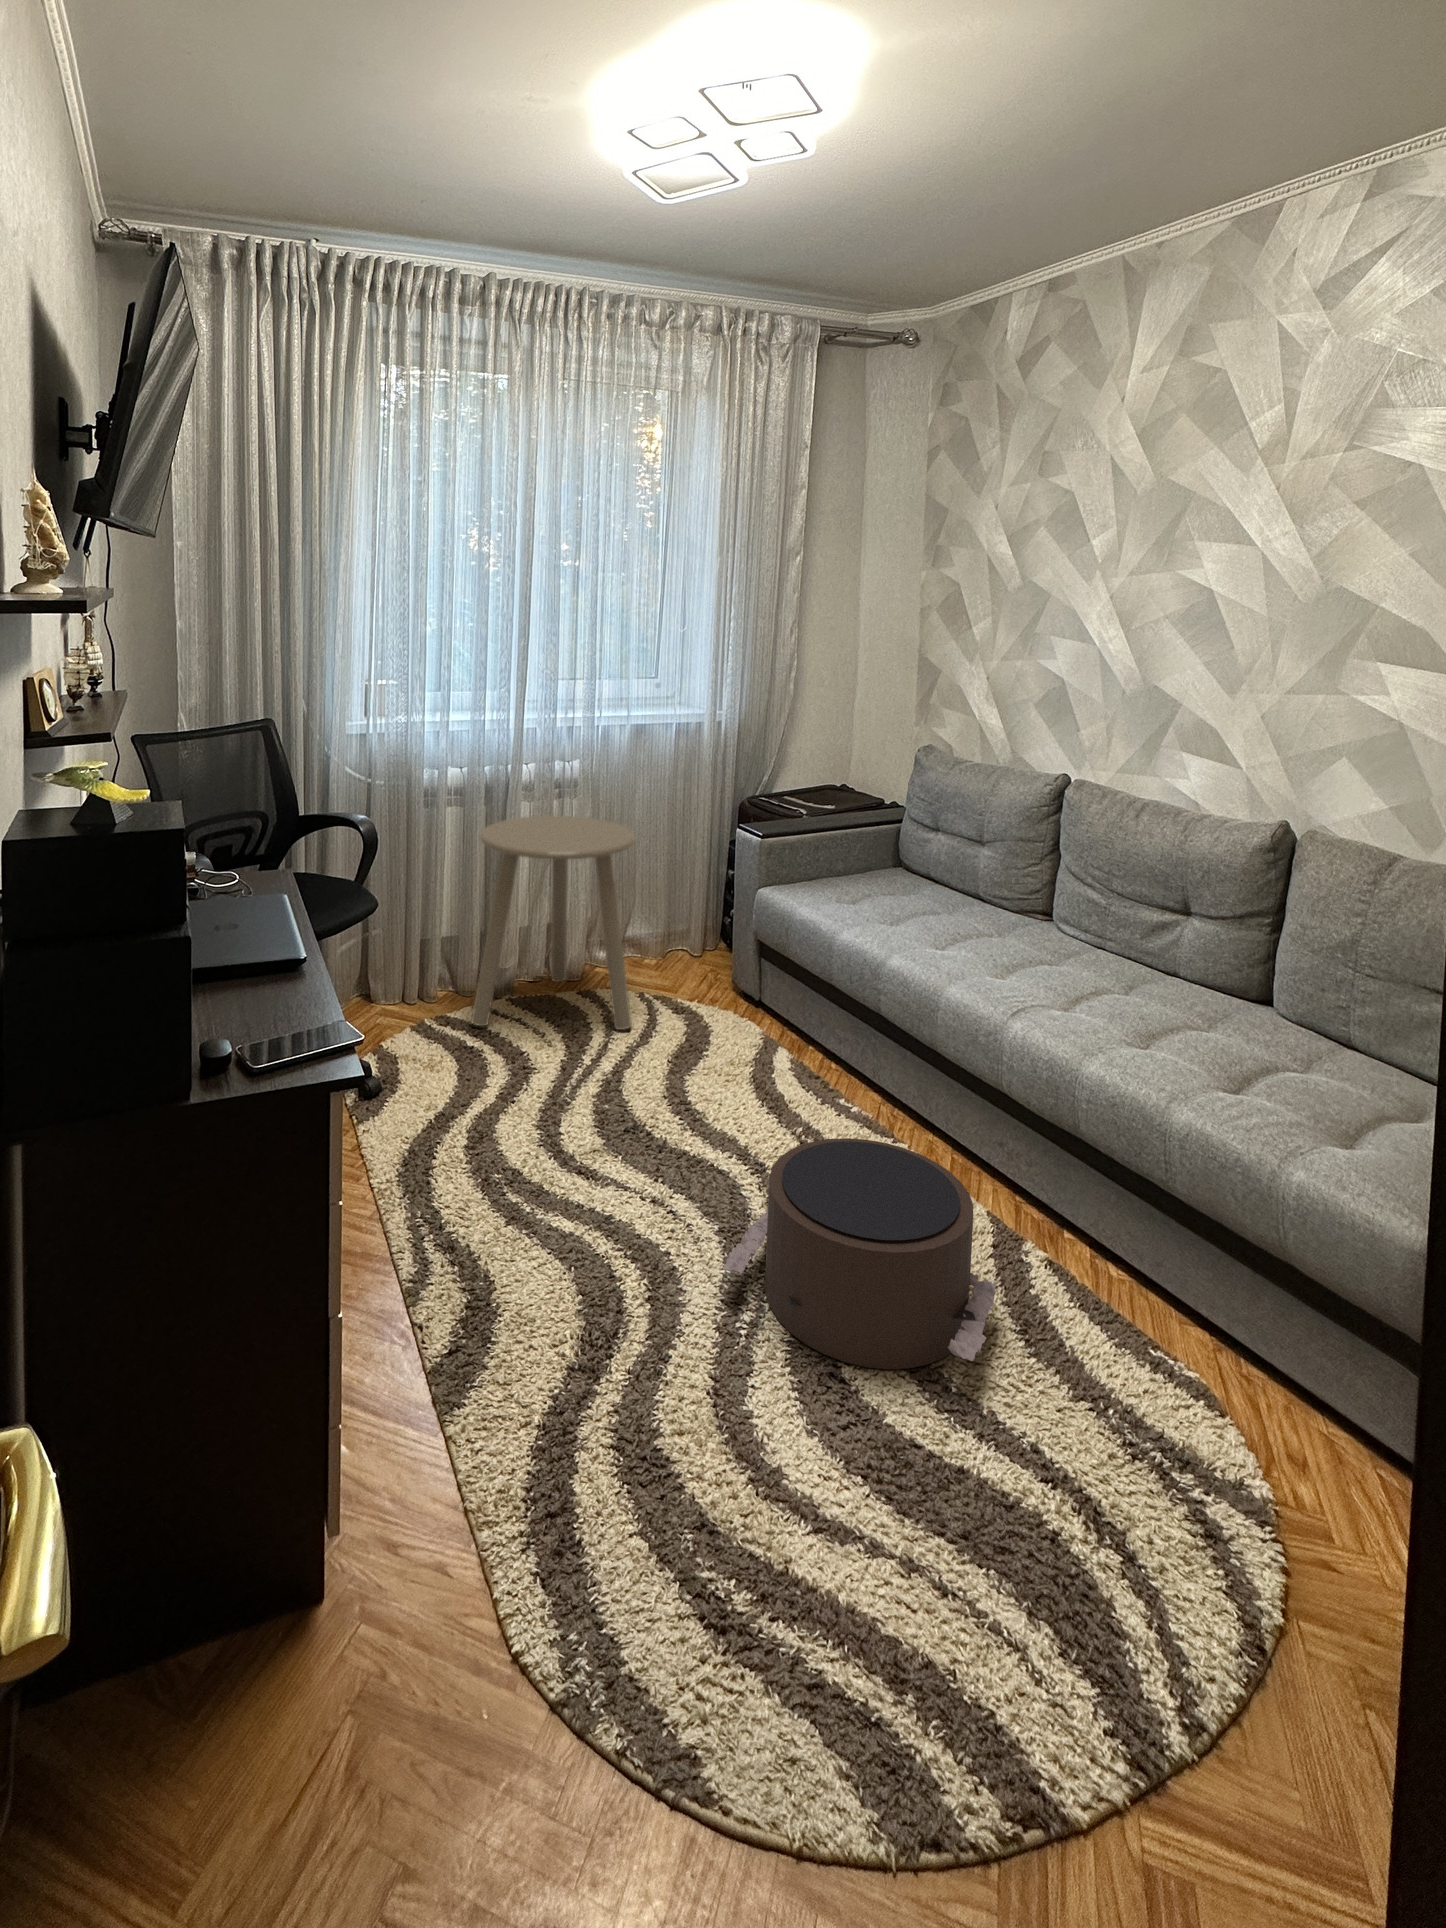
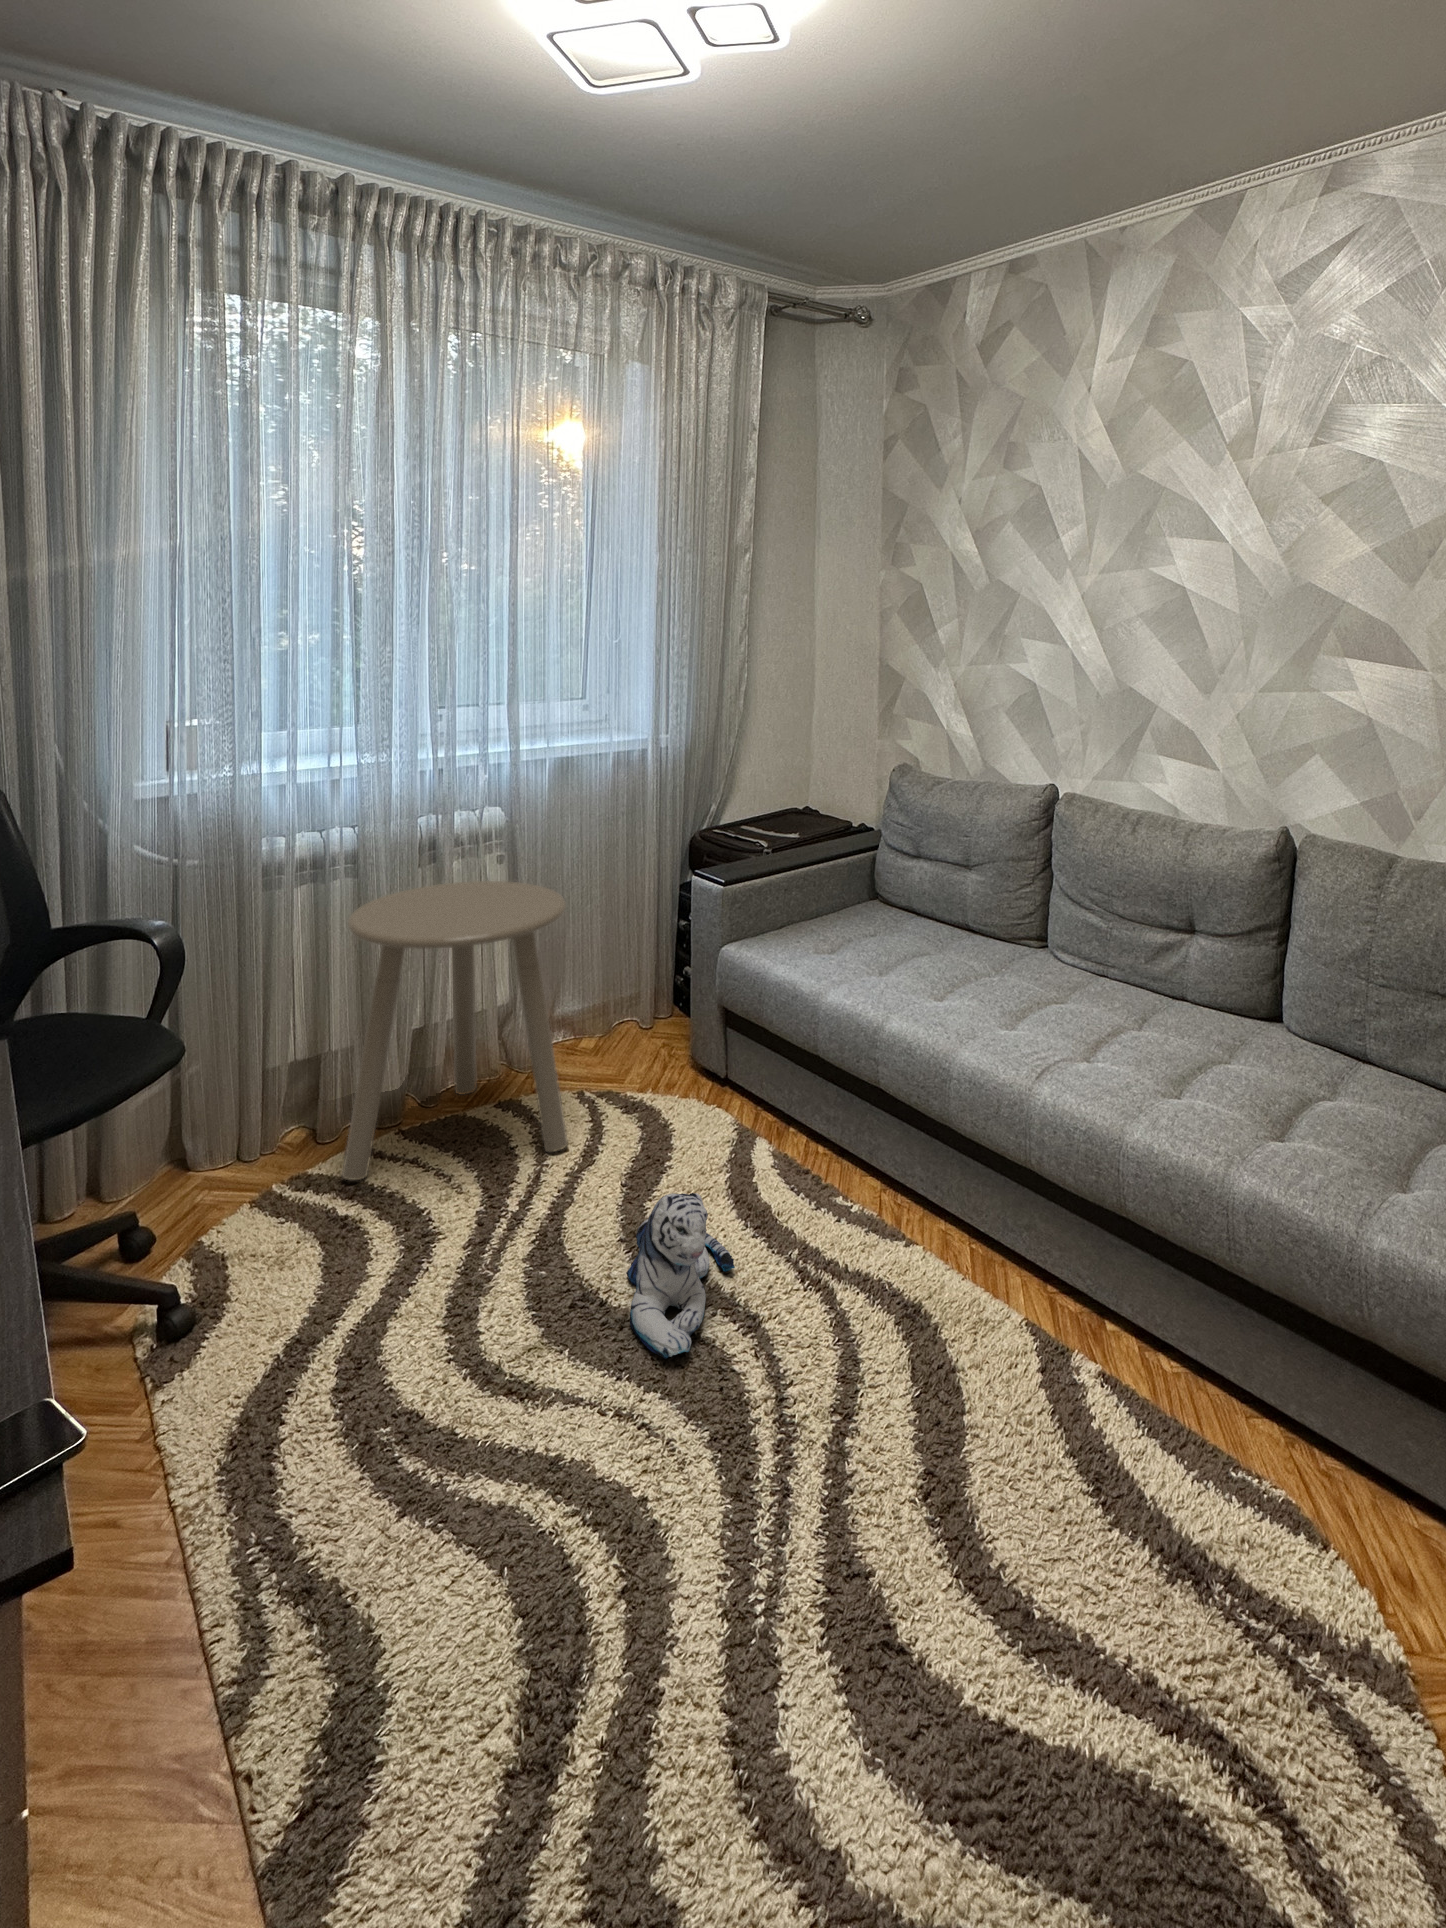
plush toy: none [668,1059,751,1175] -> present [626,1193,735,1359]
pouf: present [724,1138,996,1369] -> none [727,1279,1071,1617]

